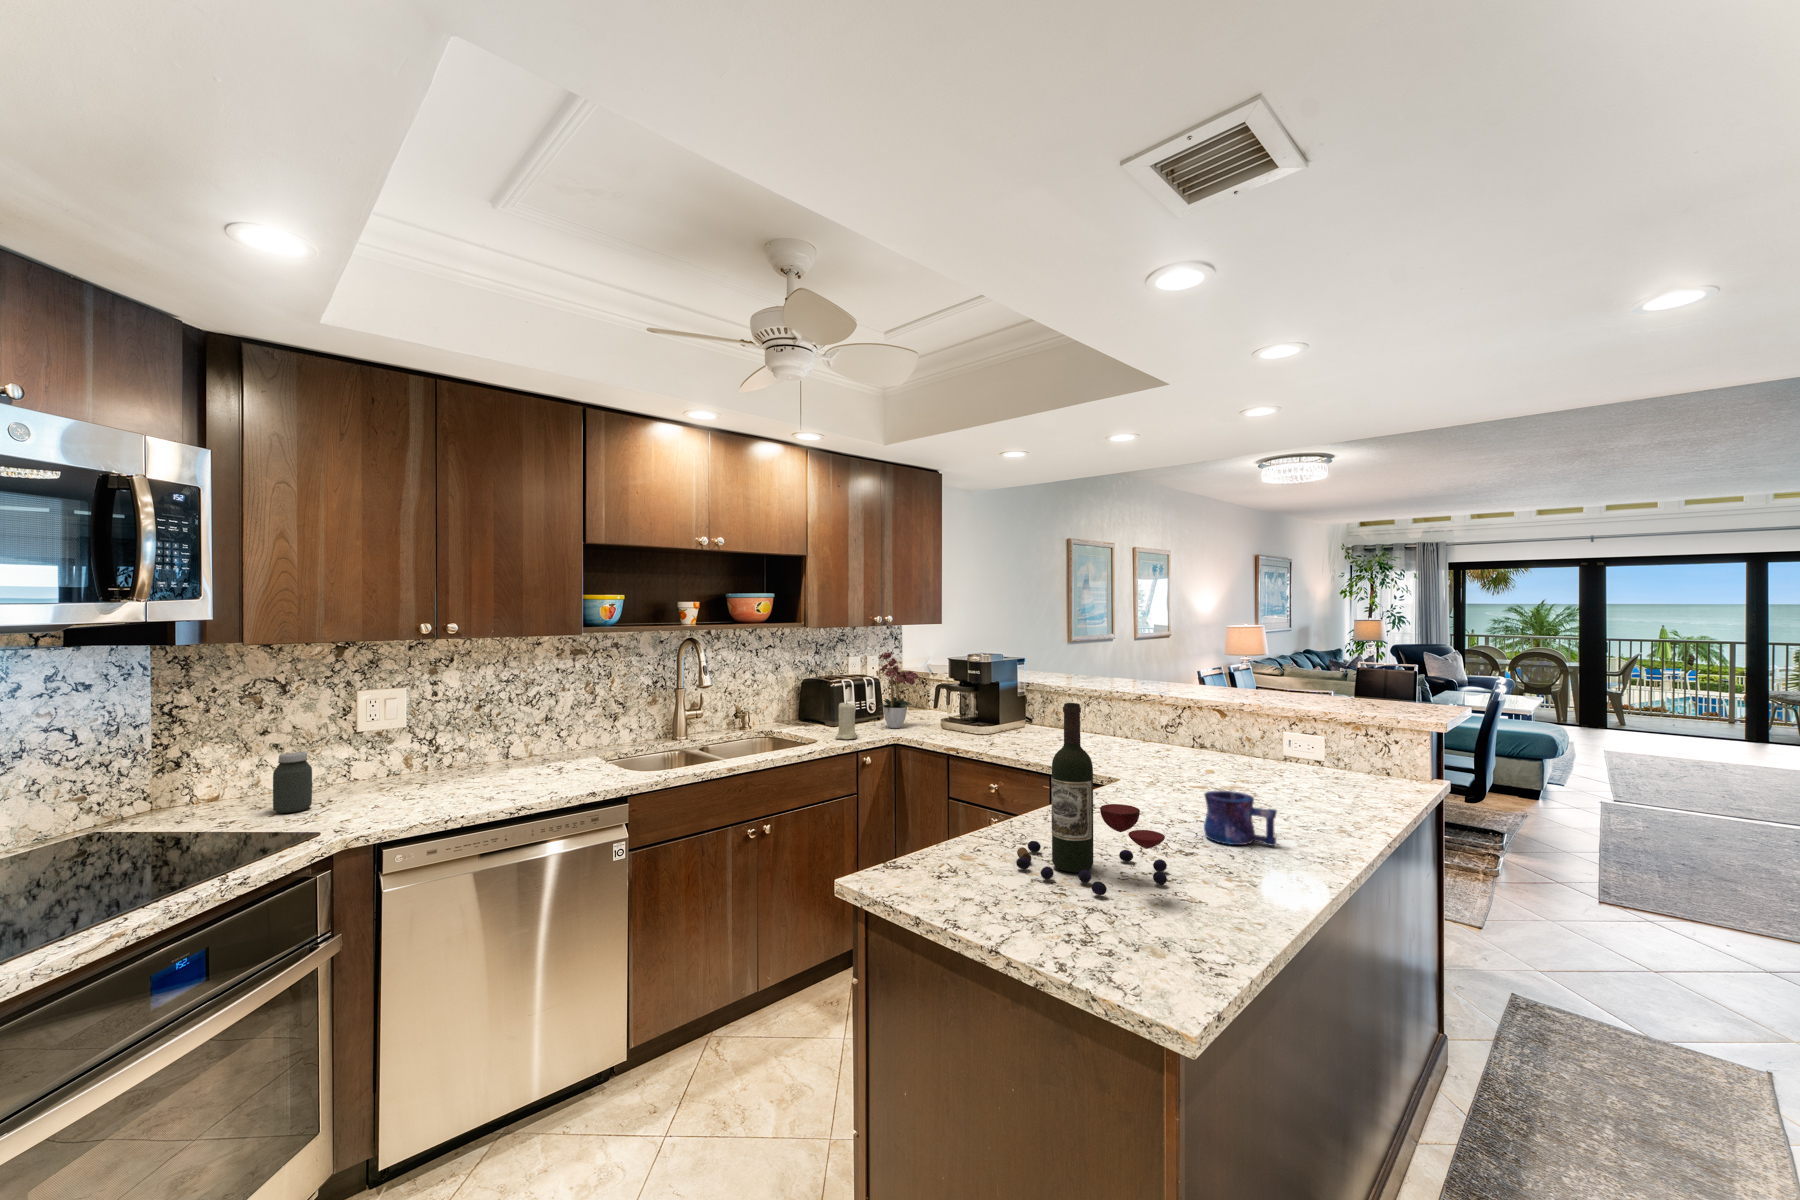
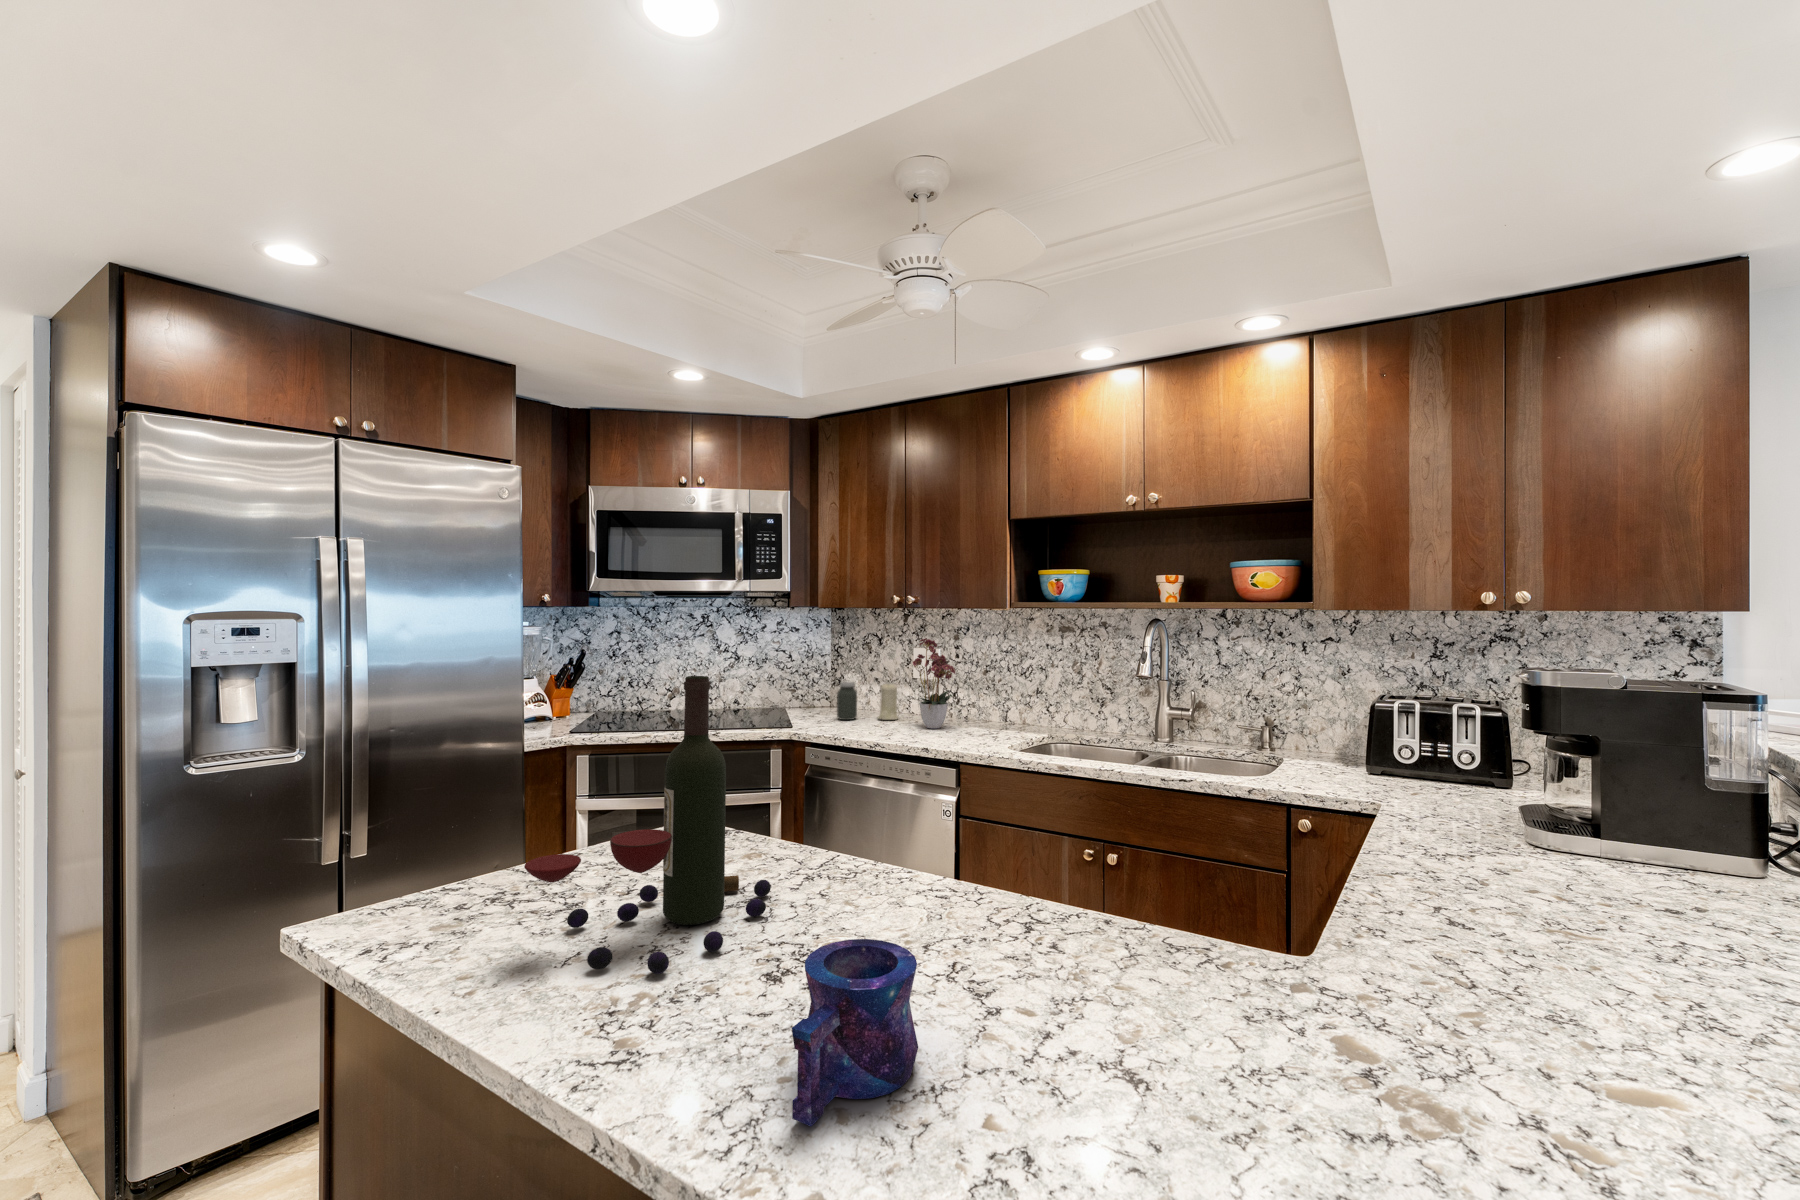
flower arrangement: present [876,652,918,728] -> present [913,638,955,729]
candle: present [835,702,858,739] -> present [878,684,898,720]

